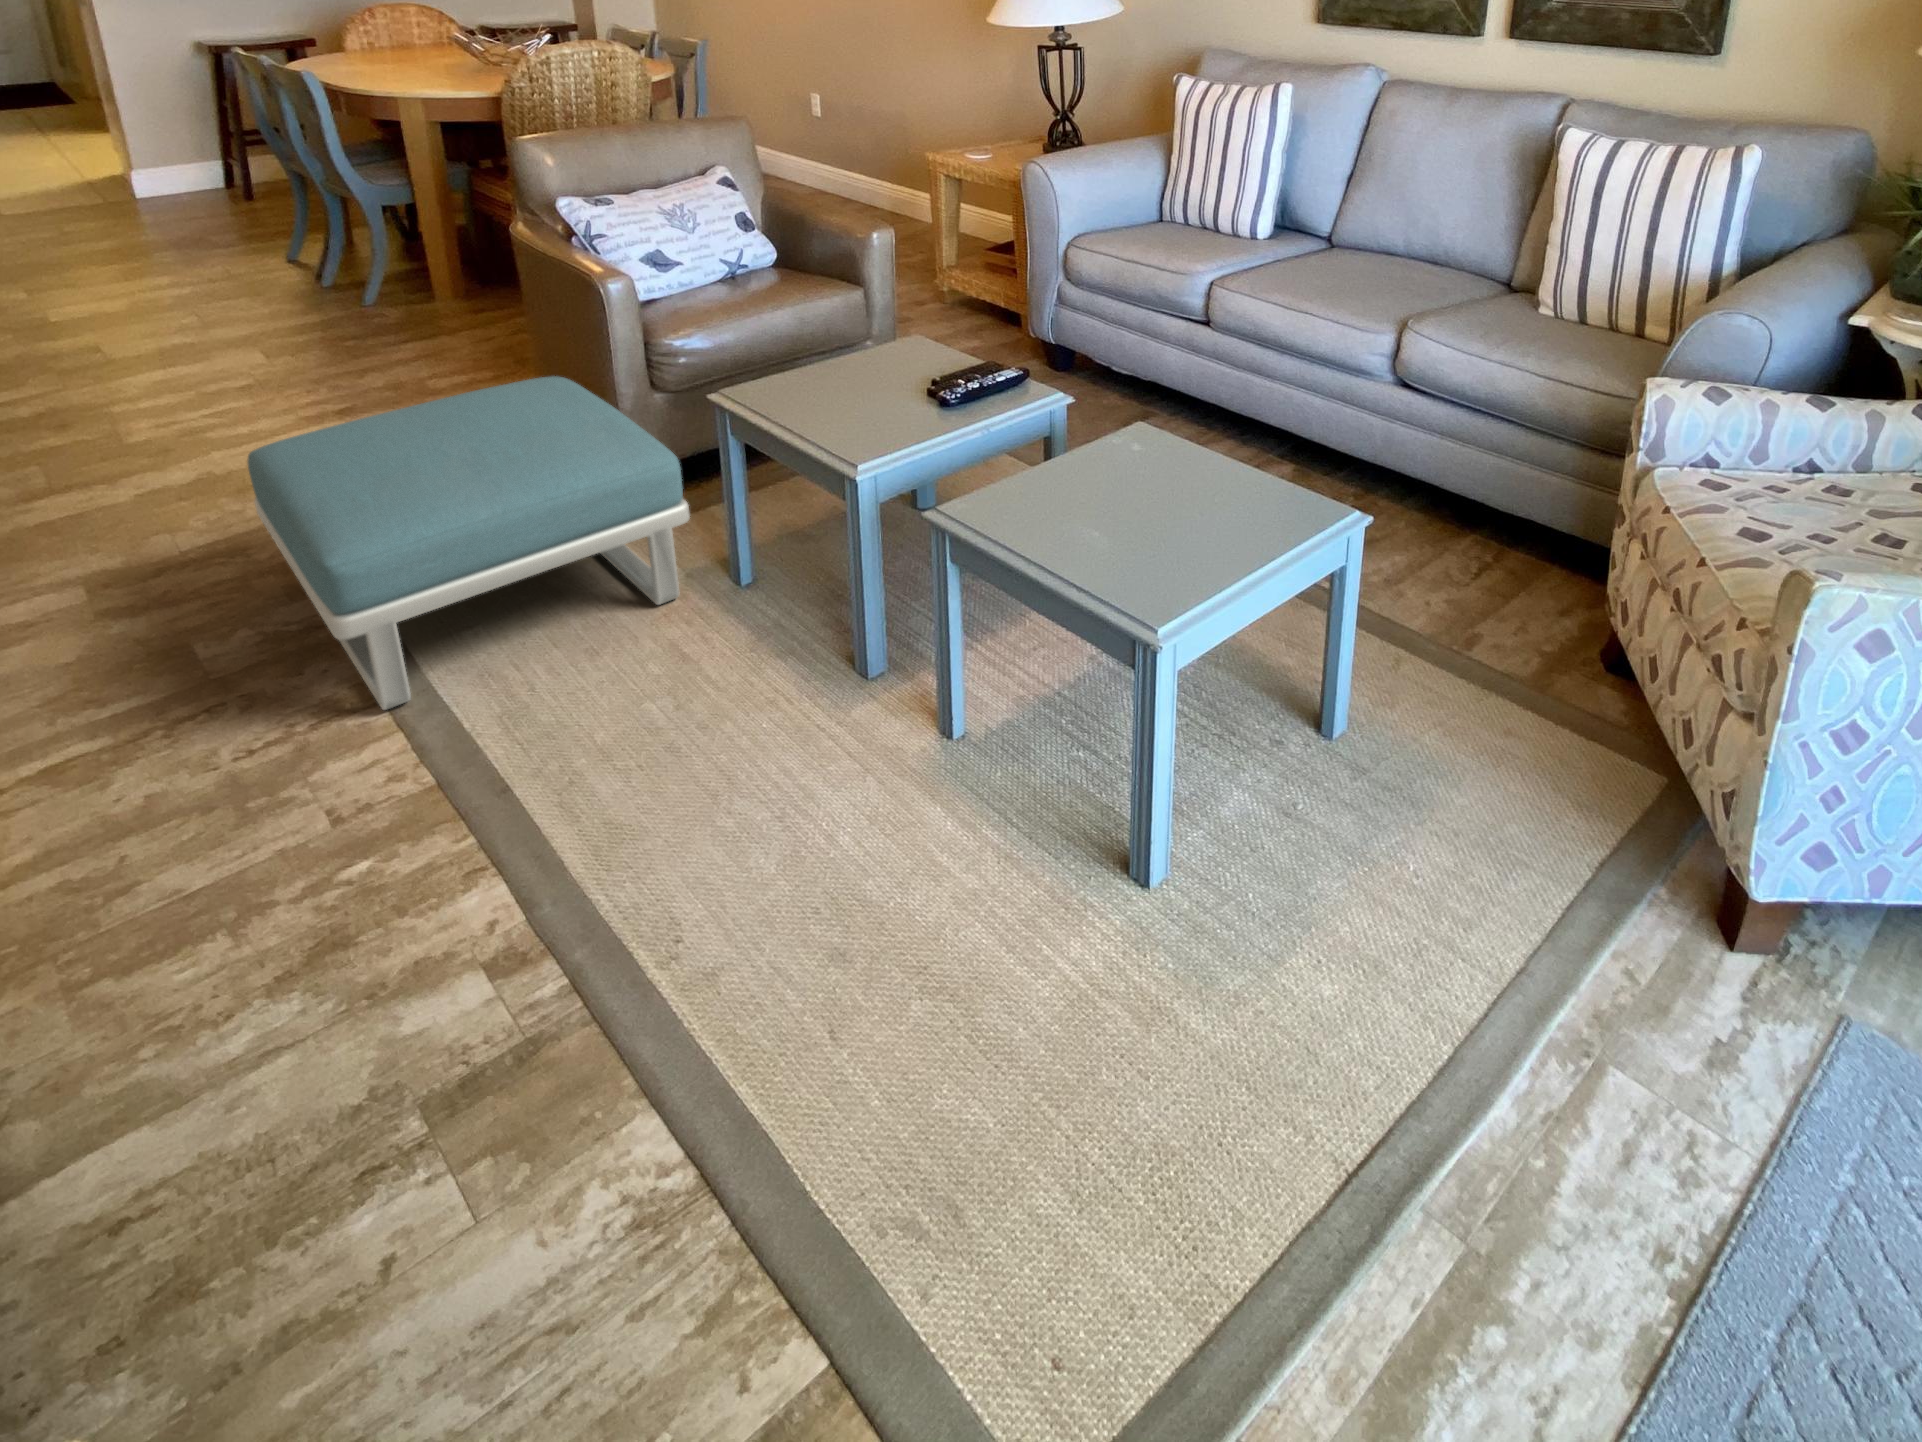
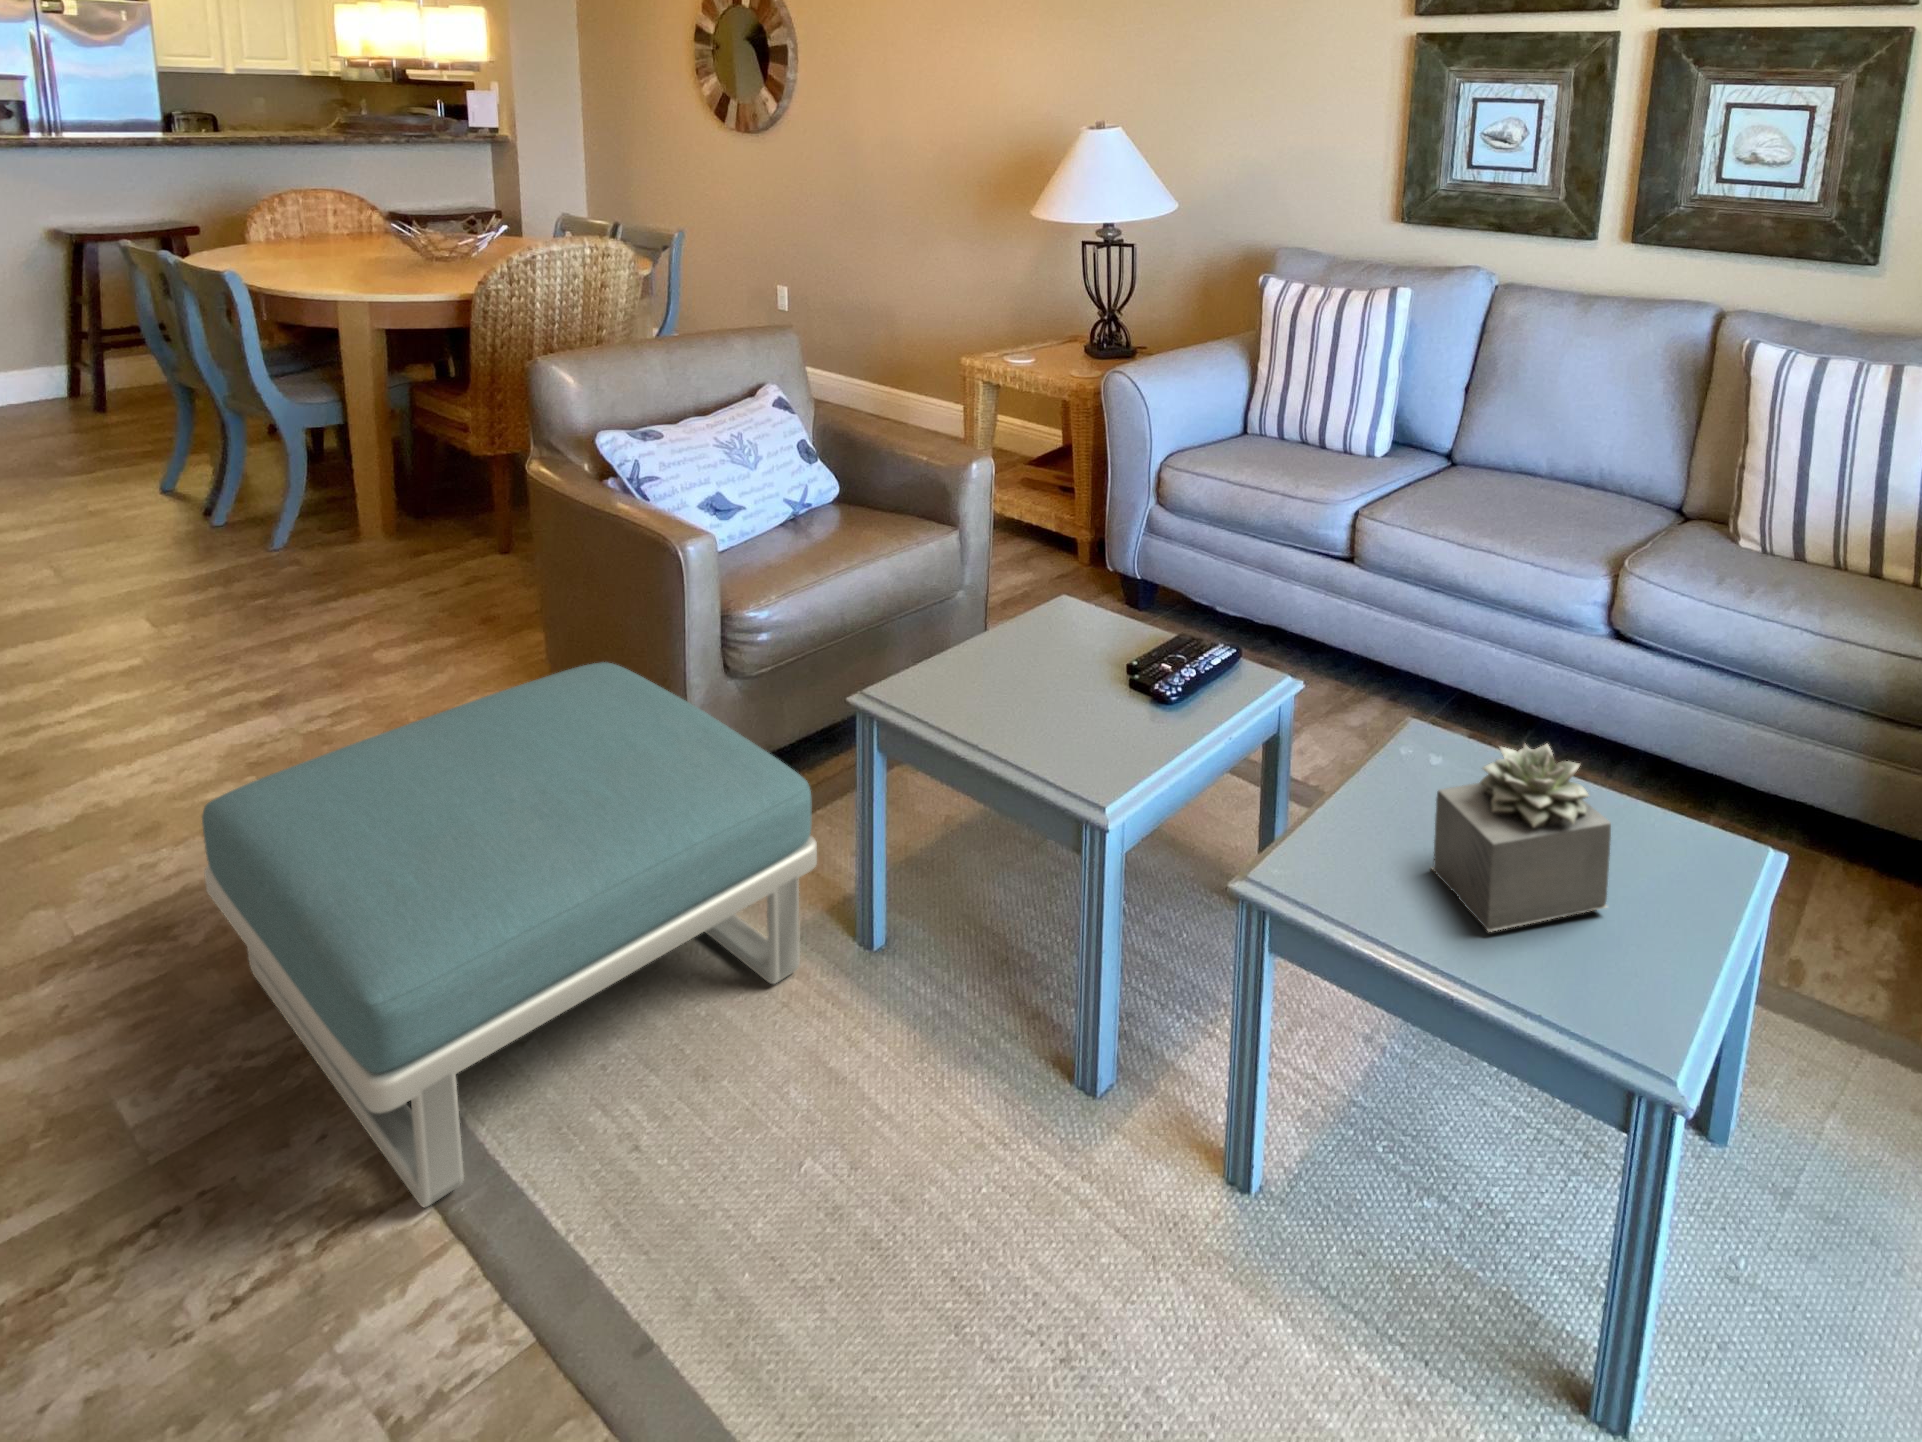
succulent plant: none [1077,420,1194,552] -> present [1432,744,1611,932]

